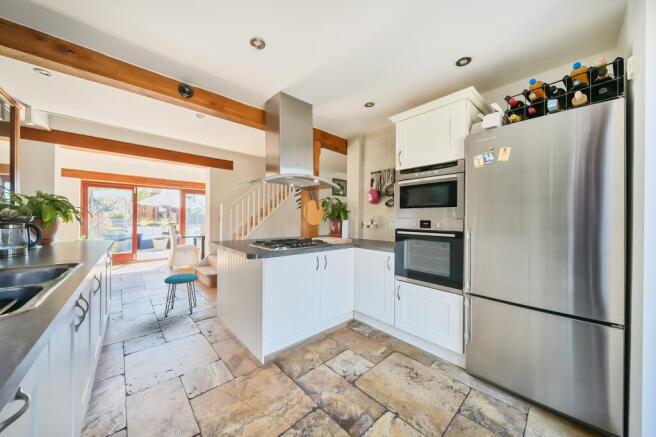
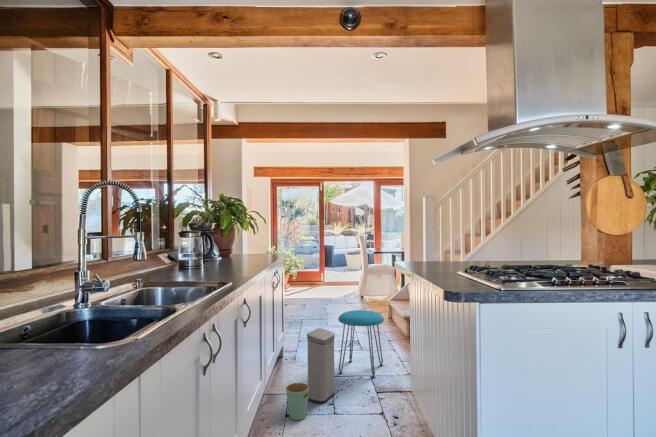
trash can: none [128,288,166,353] -> present [286,328,335,420]

